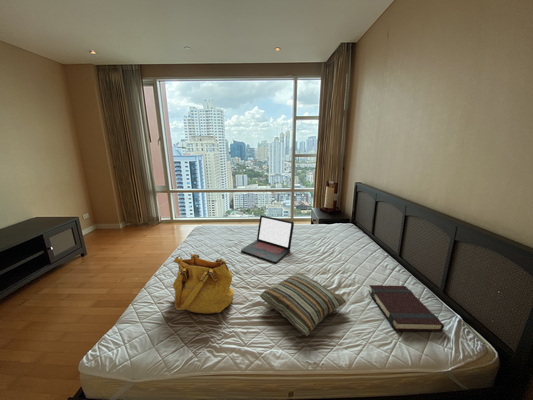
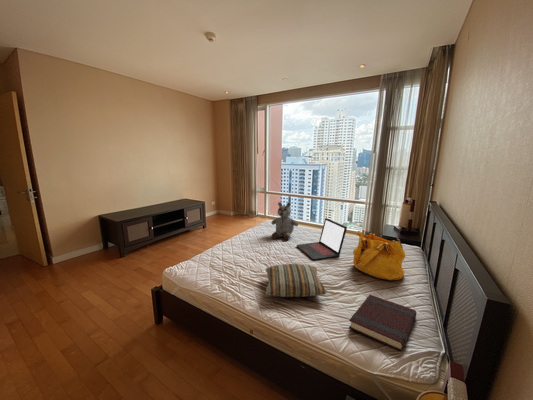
stuffed bear: none [196,205,228,249] -> present [272,202,298,240]
handbag: present [173,254,234,313] -> present [353,231,405,280]

